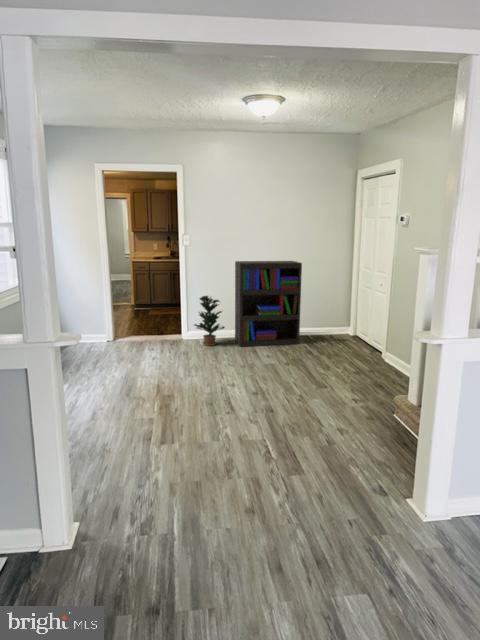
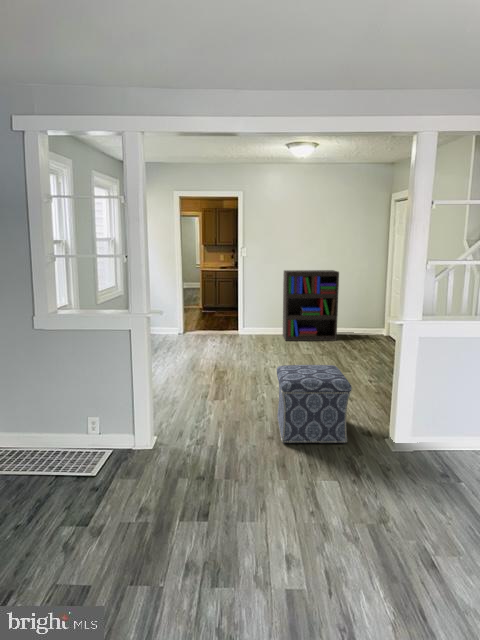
potted plant: present [194,296,225,346] -> none [248,298,274,340]
ottoman: none [252,396,366,519] -> present [277,365,352,444]

